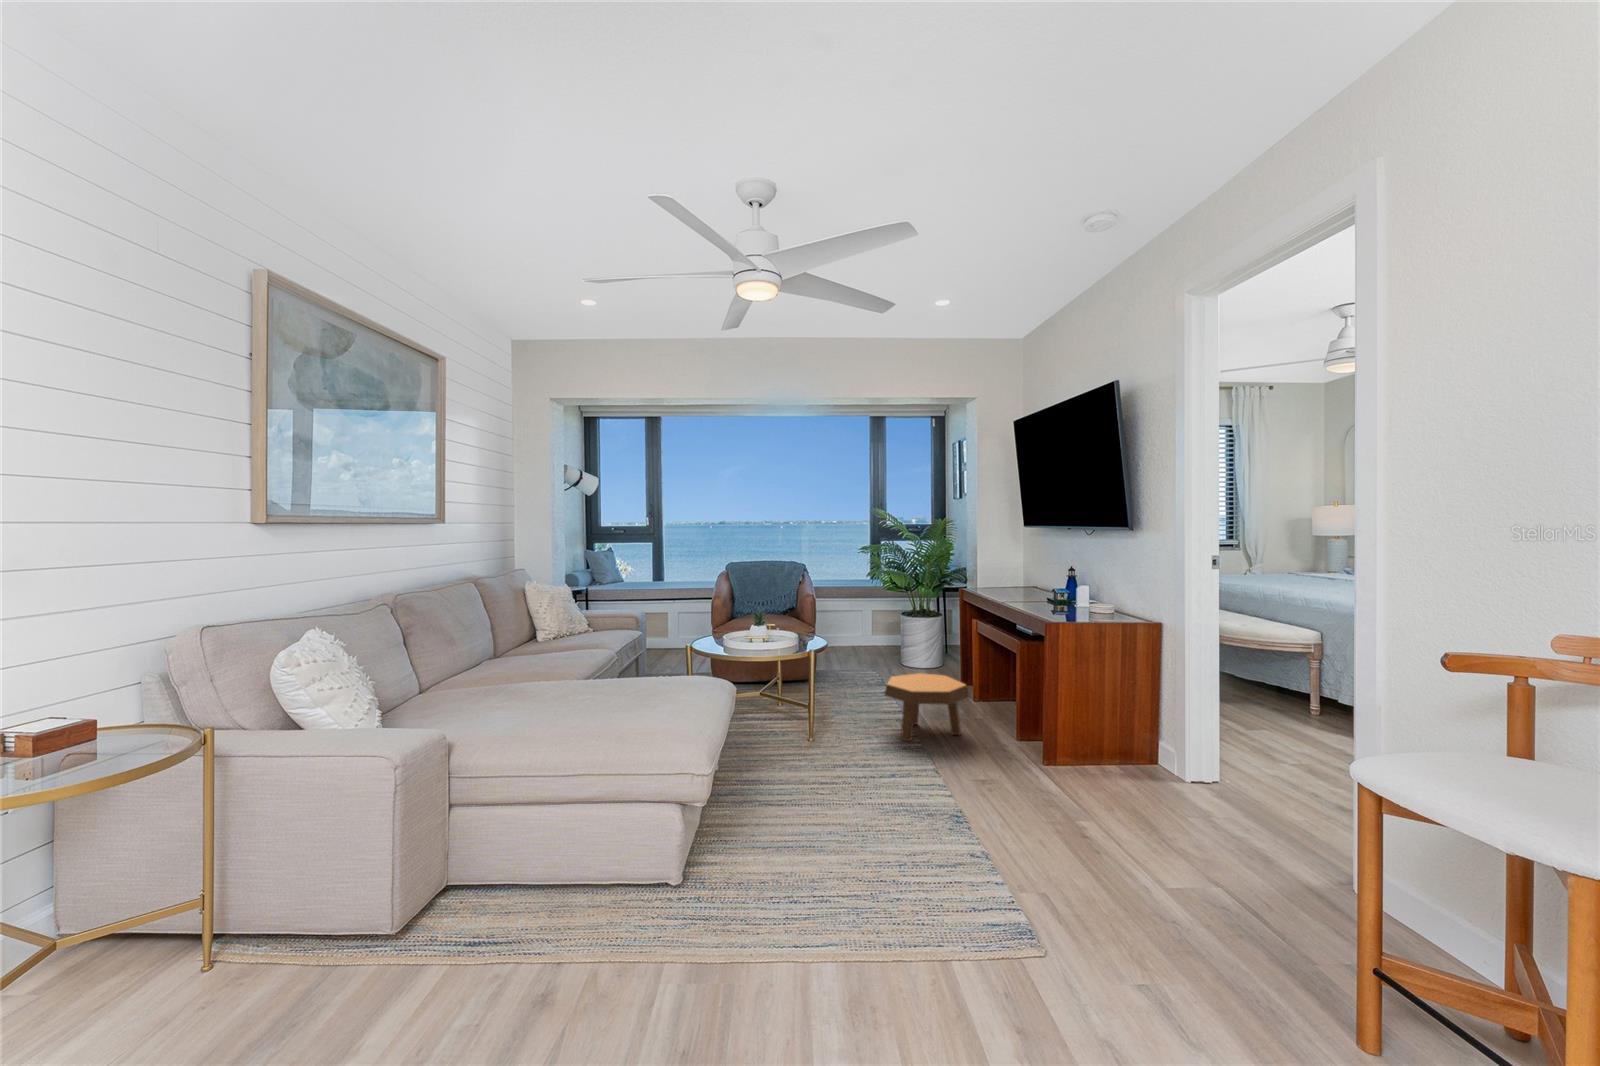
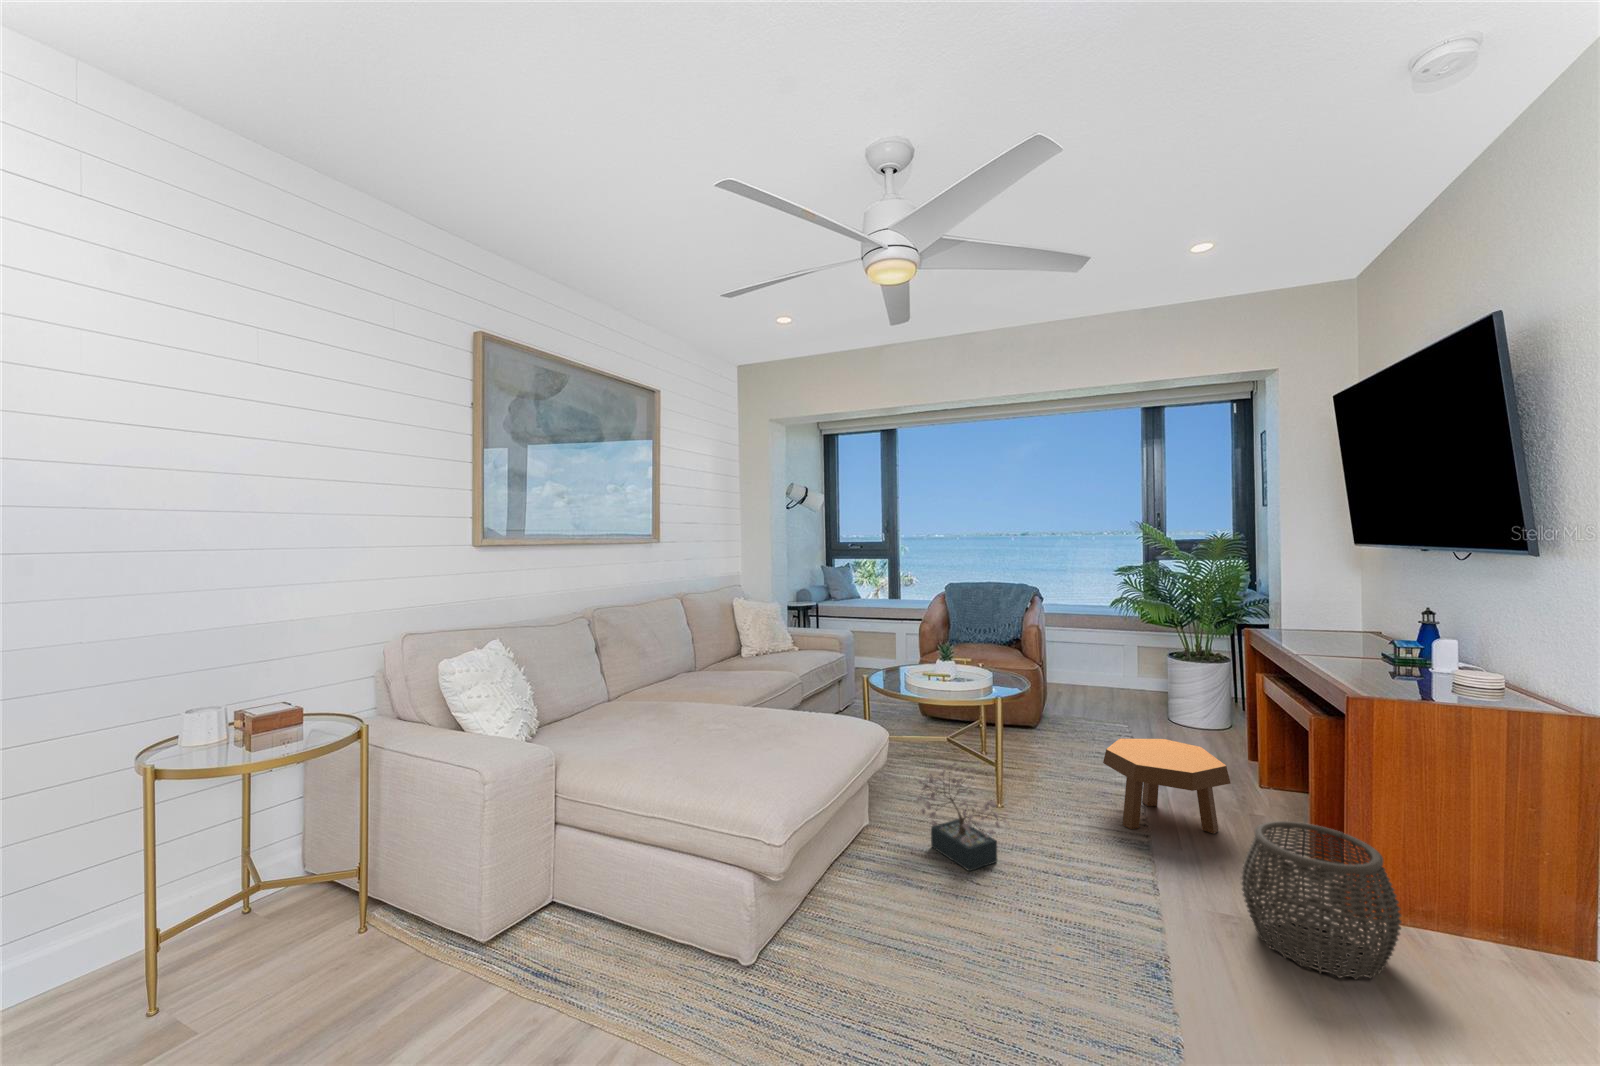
decorative plant: none [757,706,837,788] -> present [917,763,1008,871]
woven basket: none [995,709,1083,800] -> present [1241,821,1402,980]

